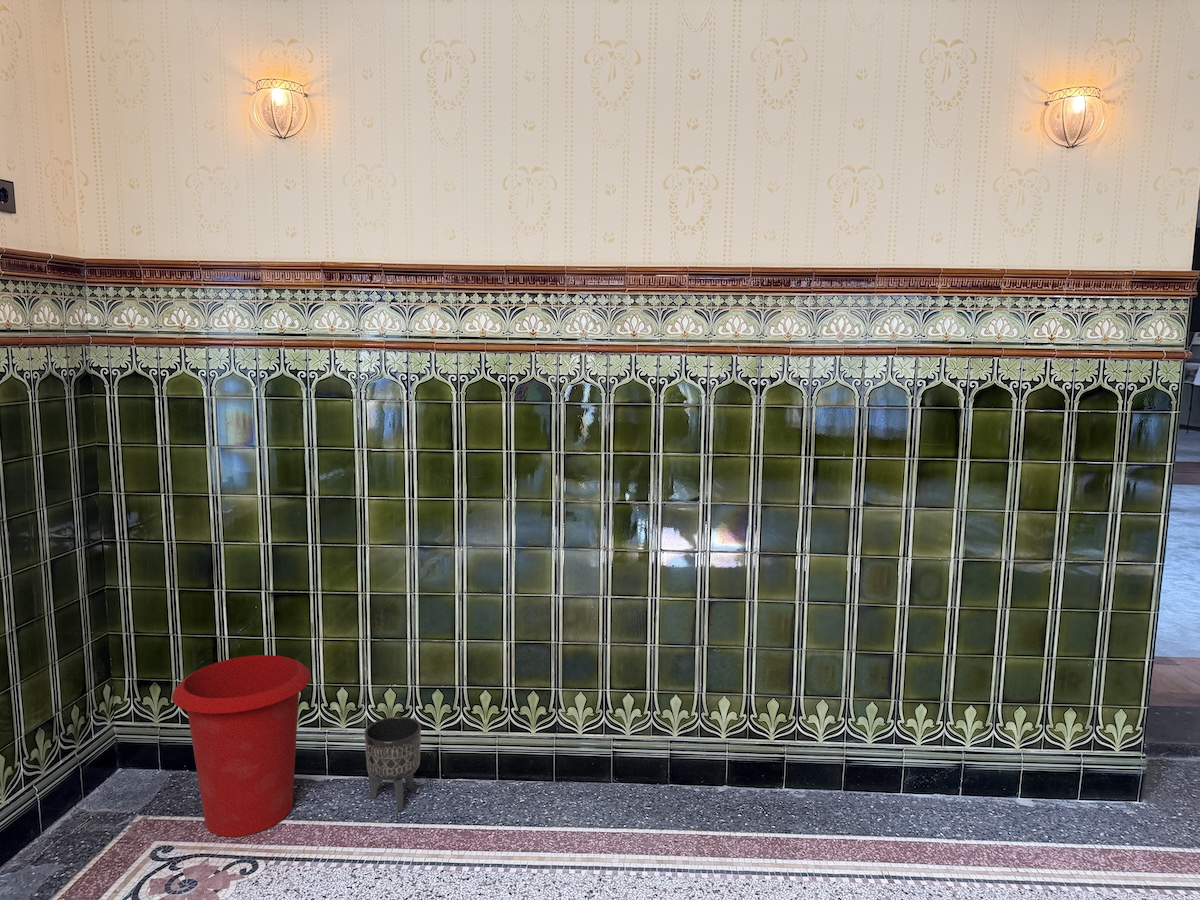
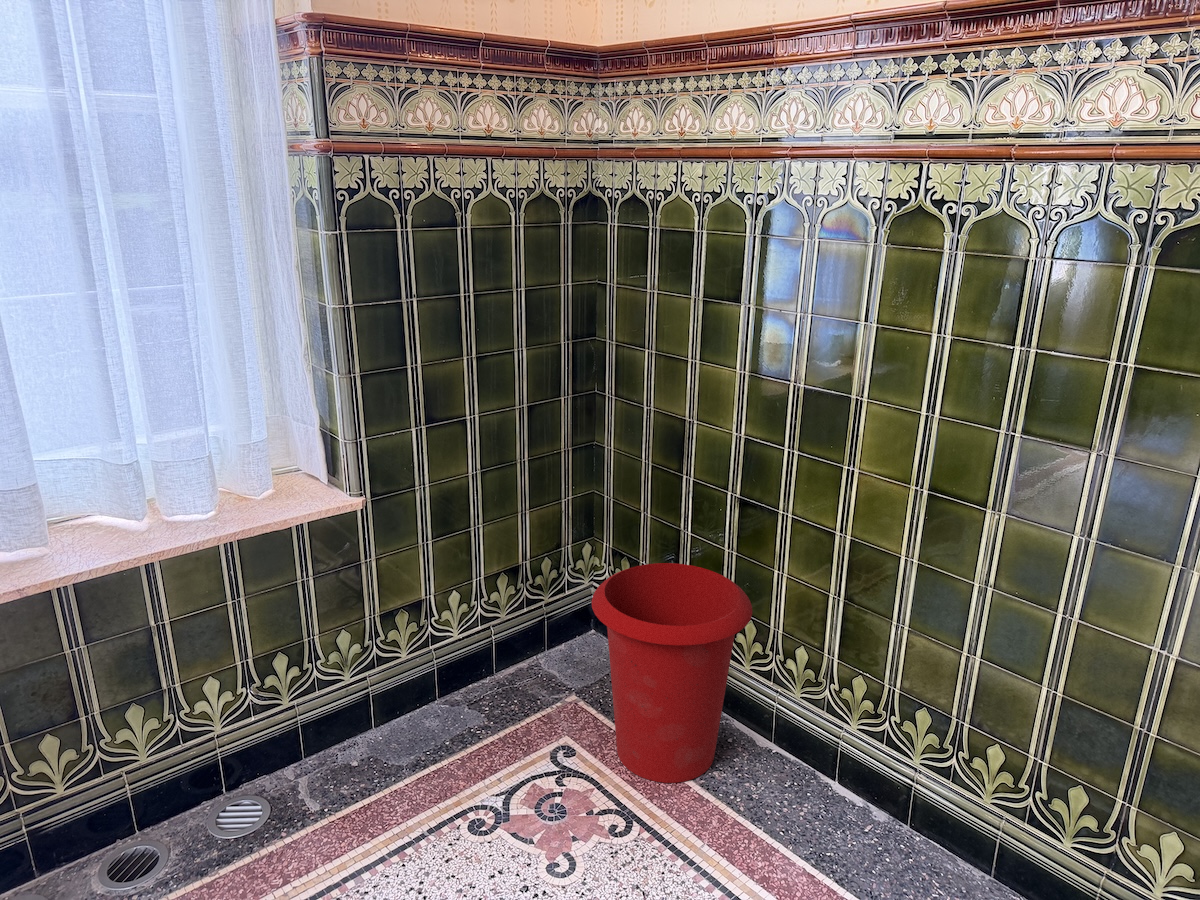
planter: present [364,717,421,811] -> none [797,714,882,851]

